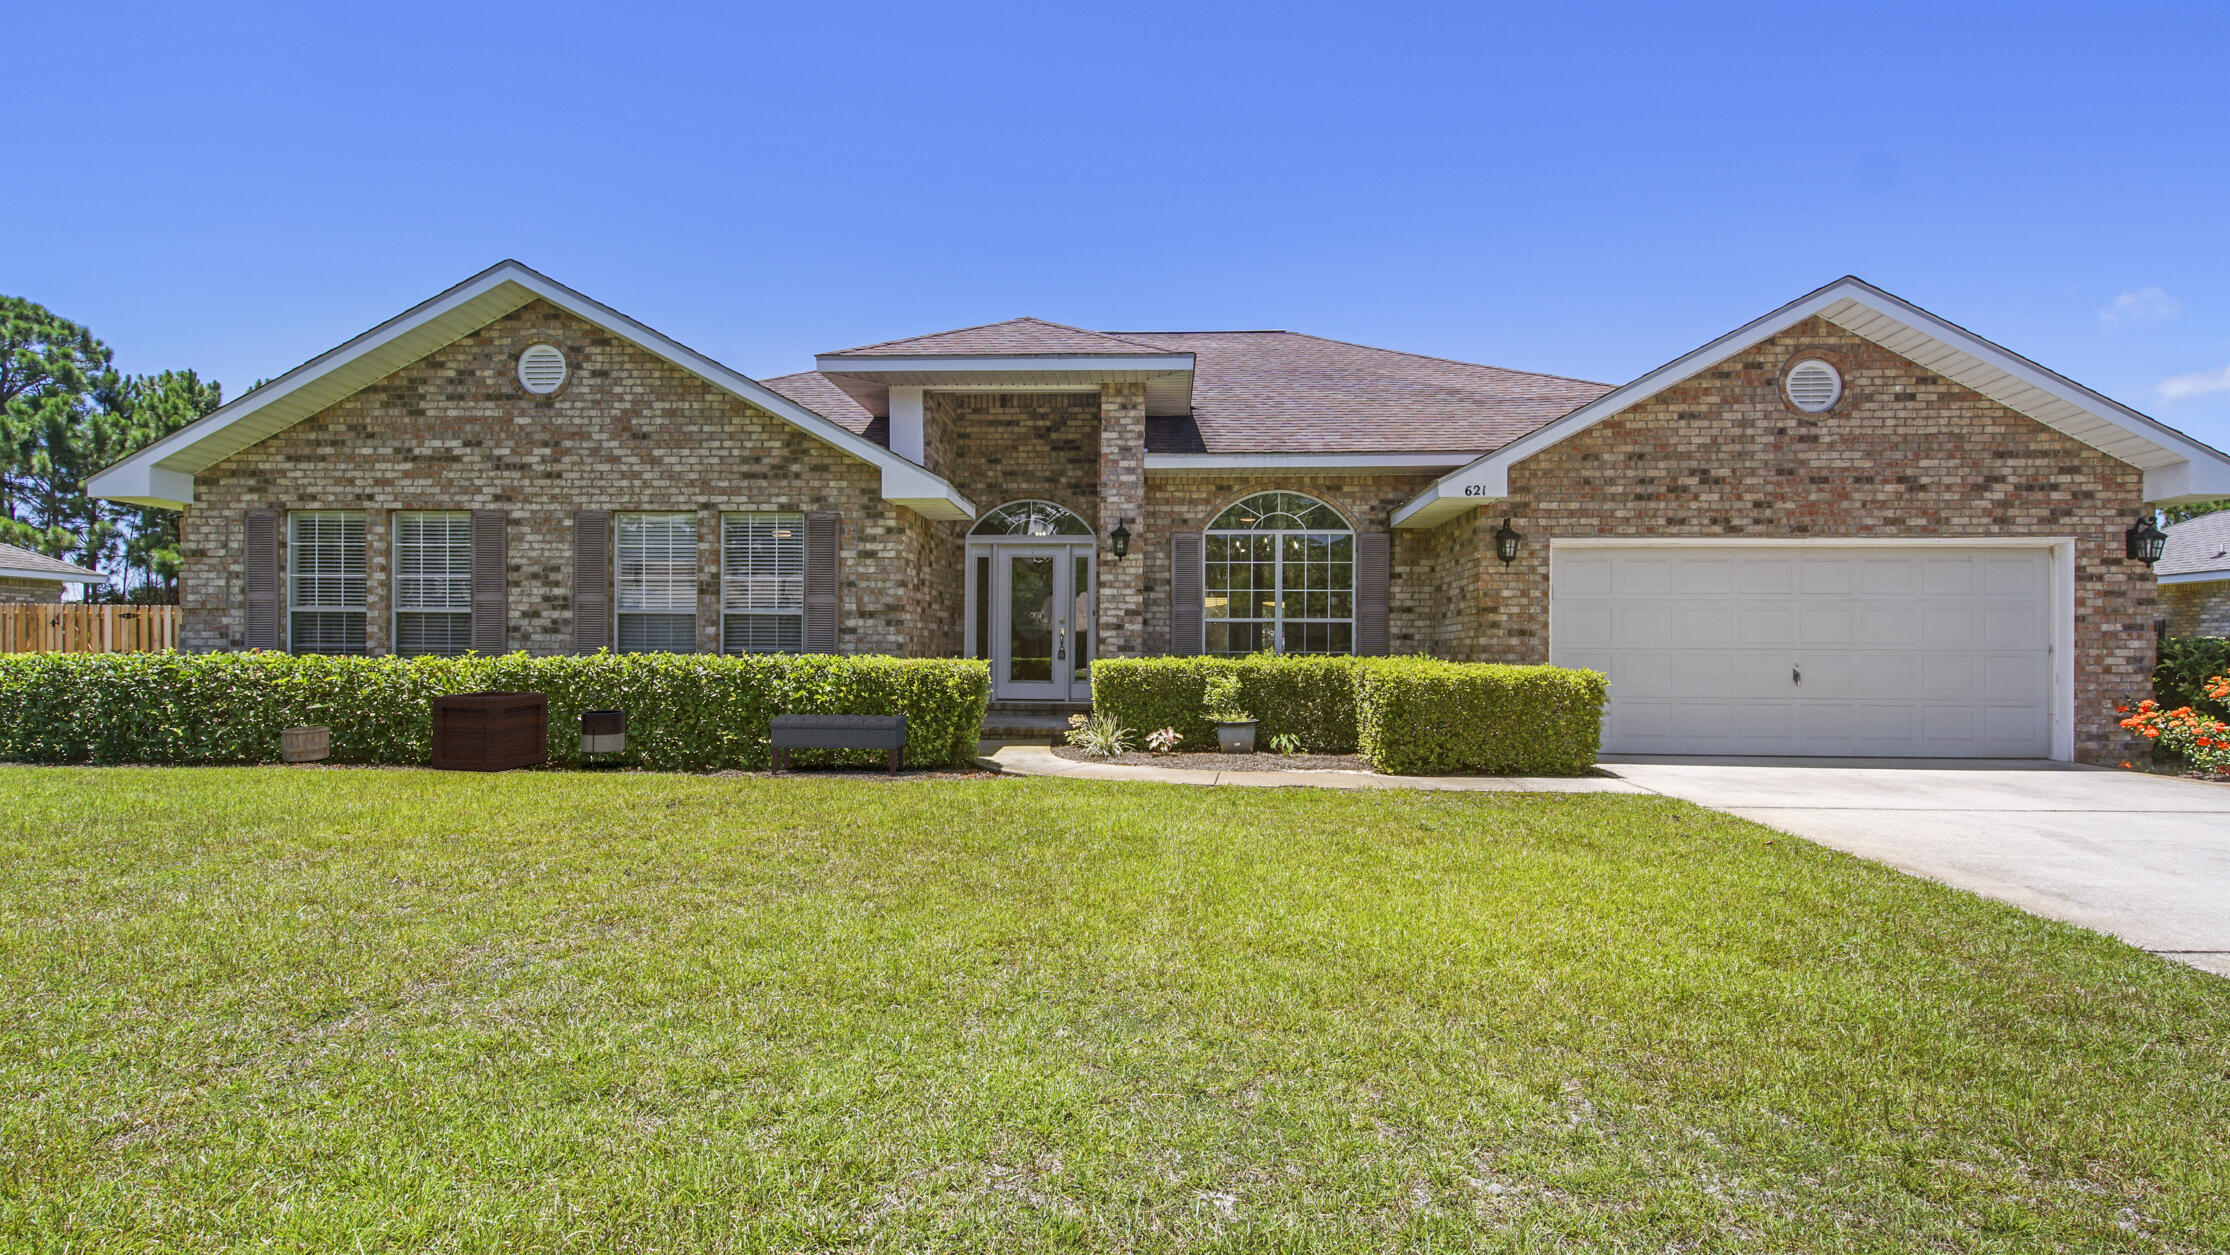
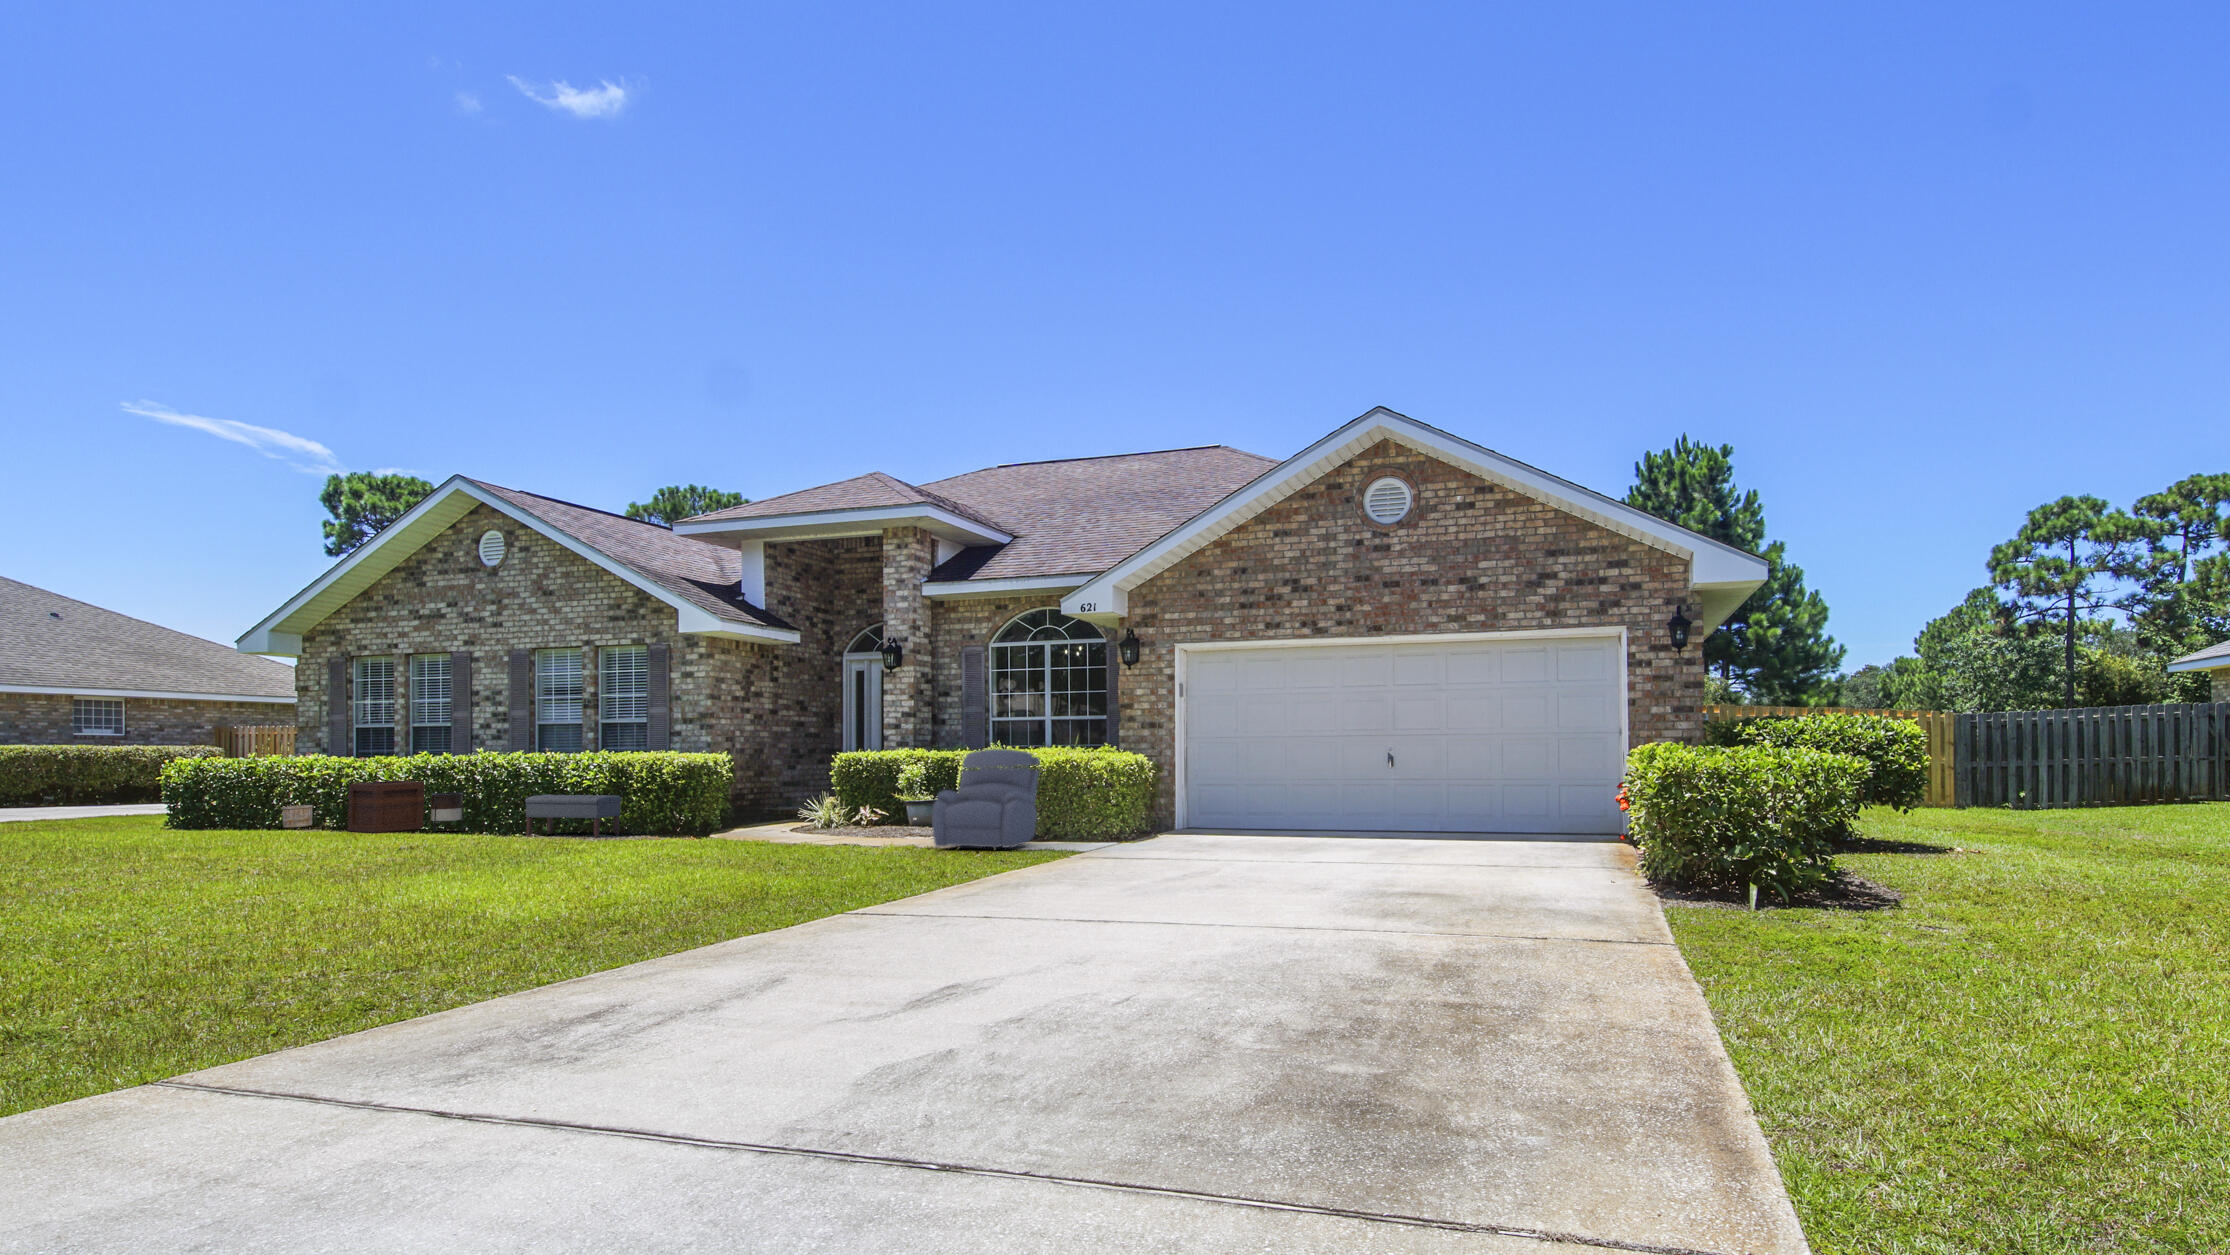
chair: none [1437,659,1585,793] -> present [932,749,1040,850]

